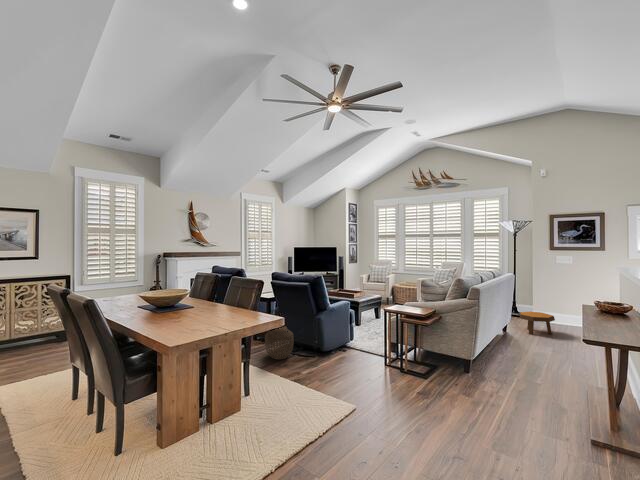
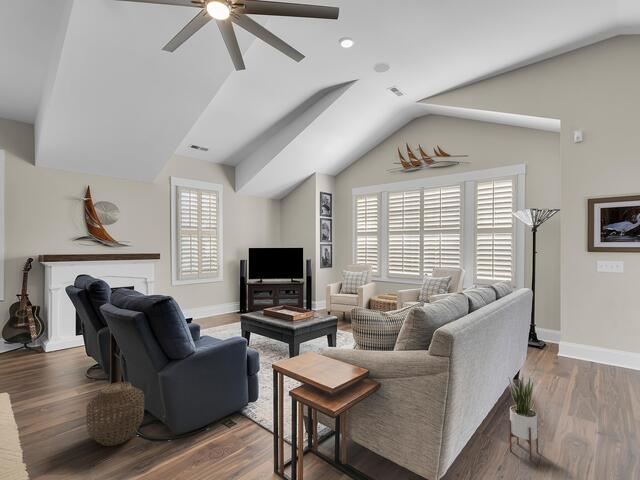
footstool: present [520,312,555,335] -> none [542,347,600,388]
potted plant: none [502,315,518,360] -> present [509,374,538,460]

